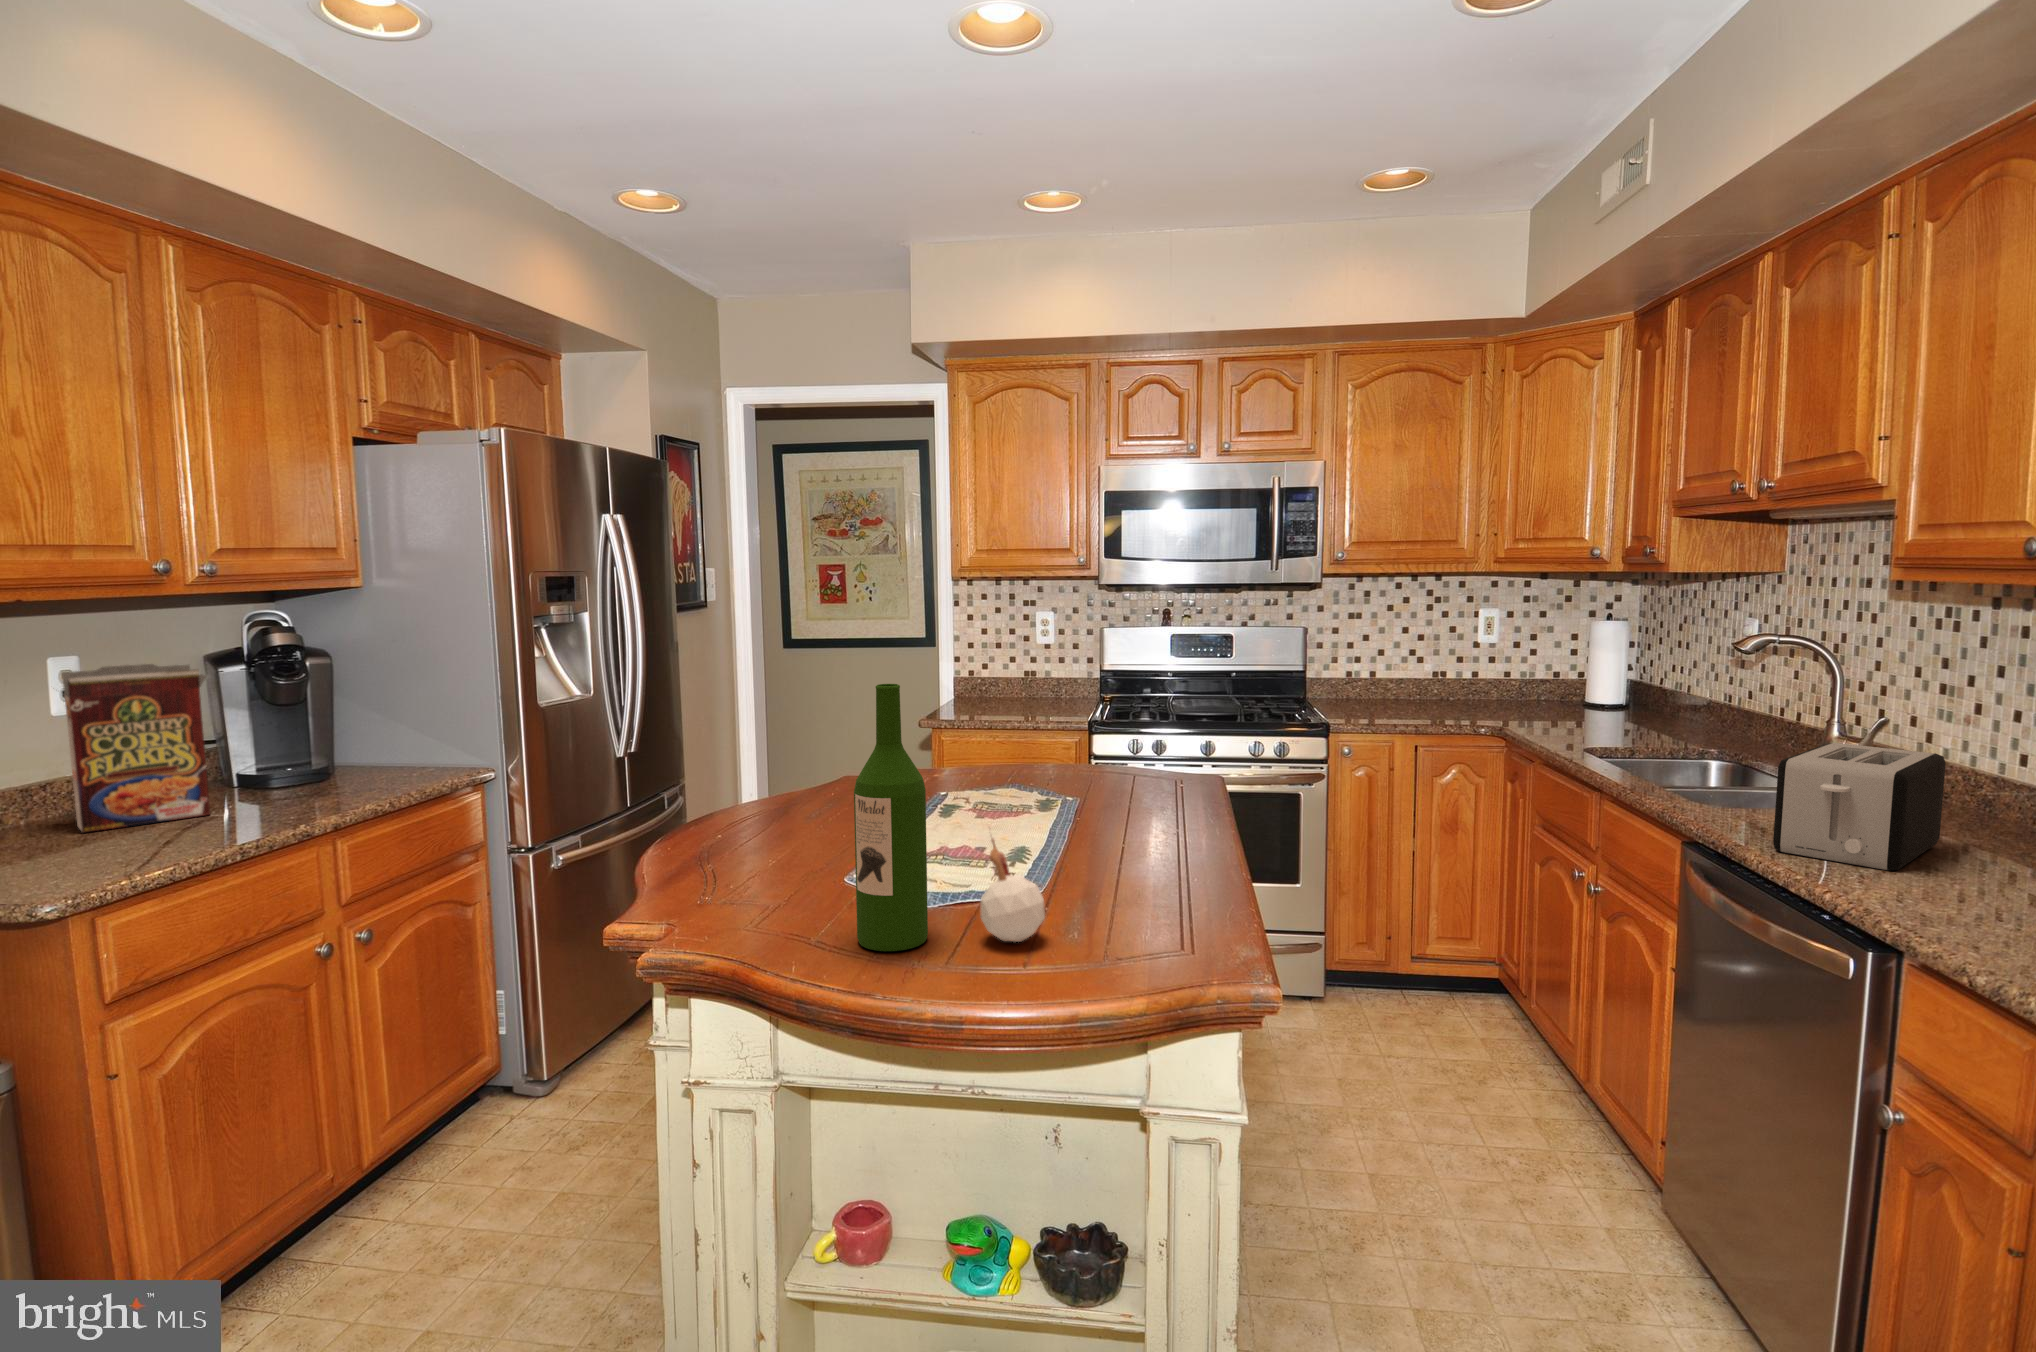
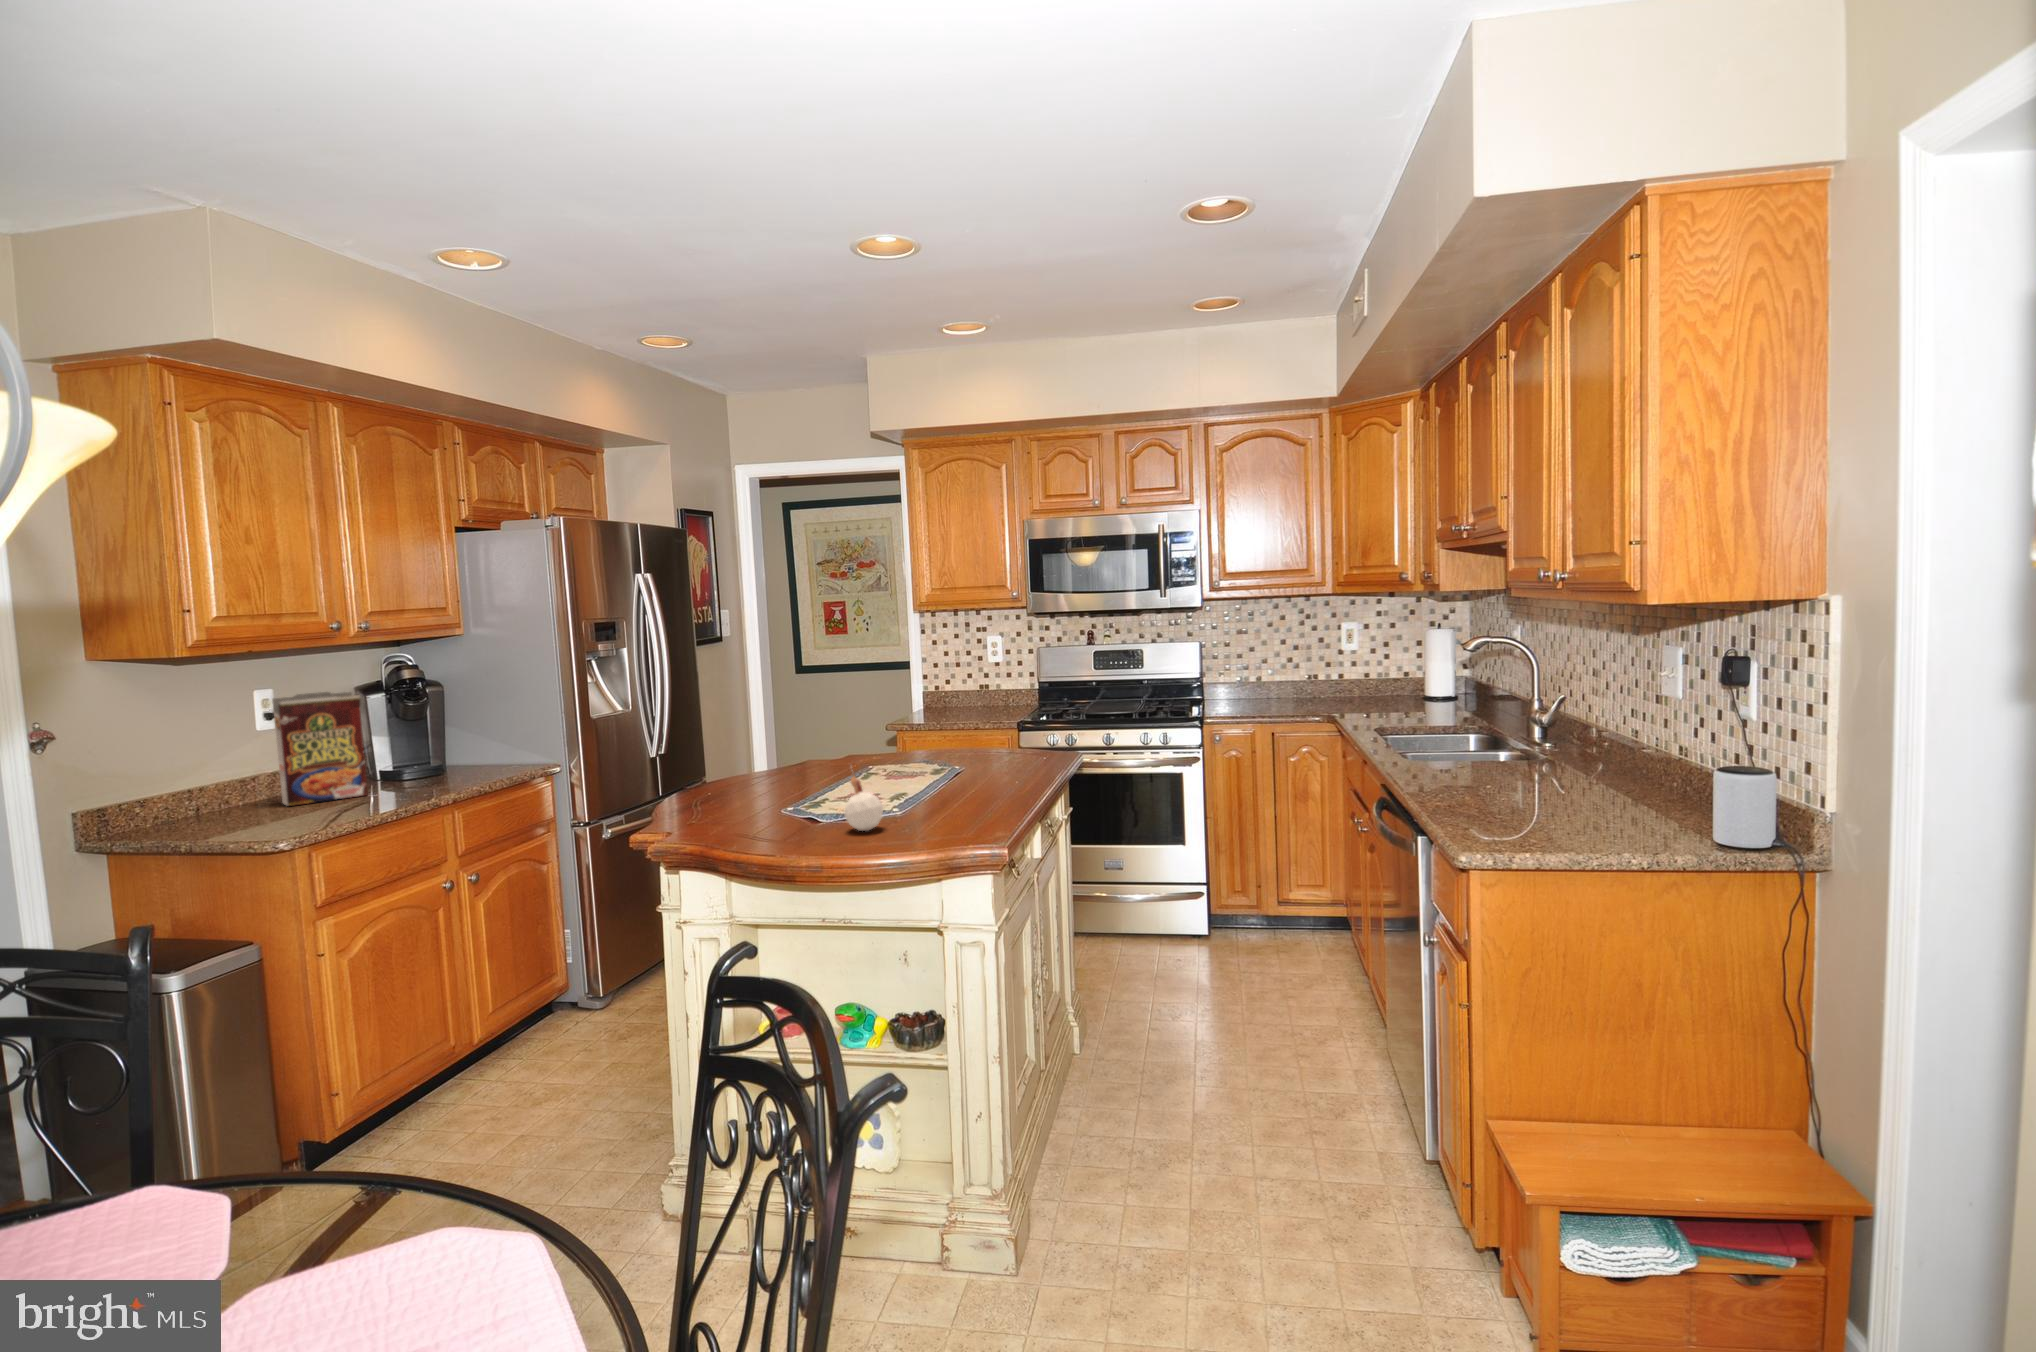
wine bottle: present [854,684,928,951] -> none [769,681,816,836]
toaster: present [1773,743,1946,871] -> none [1419,710,1542,792]

